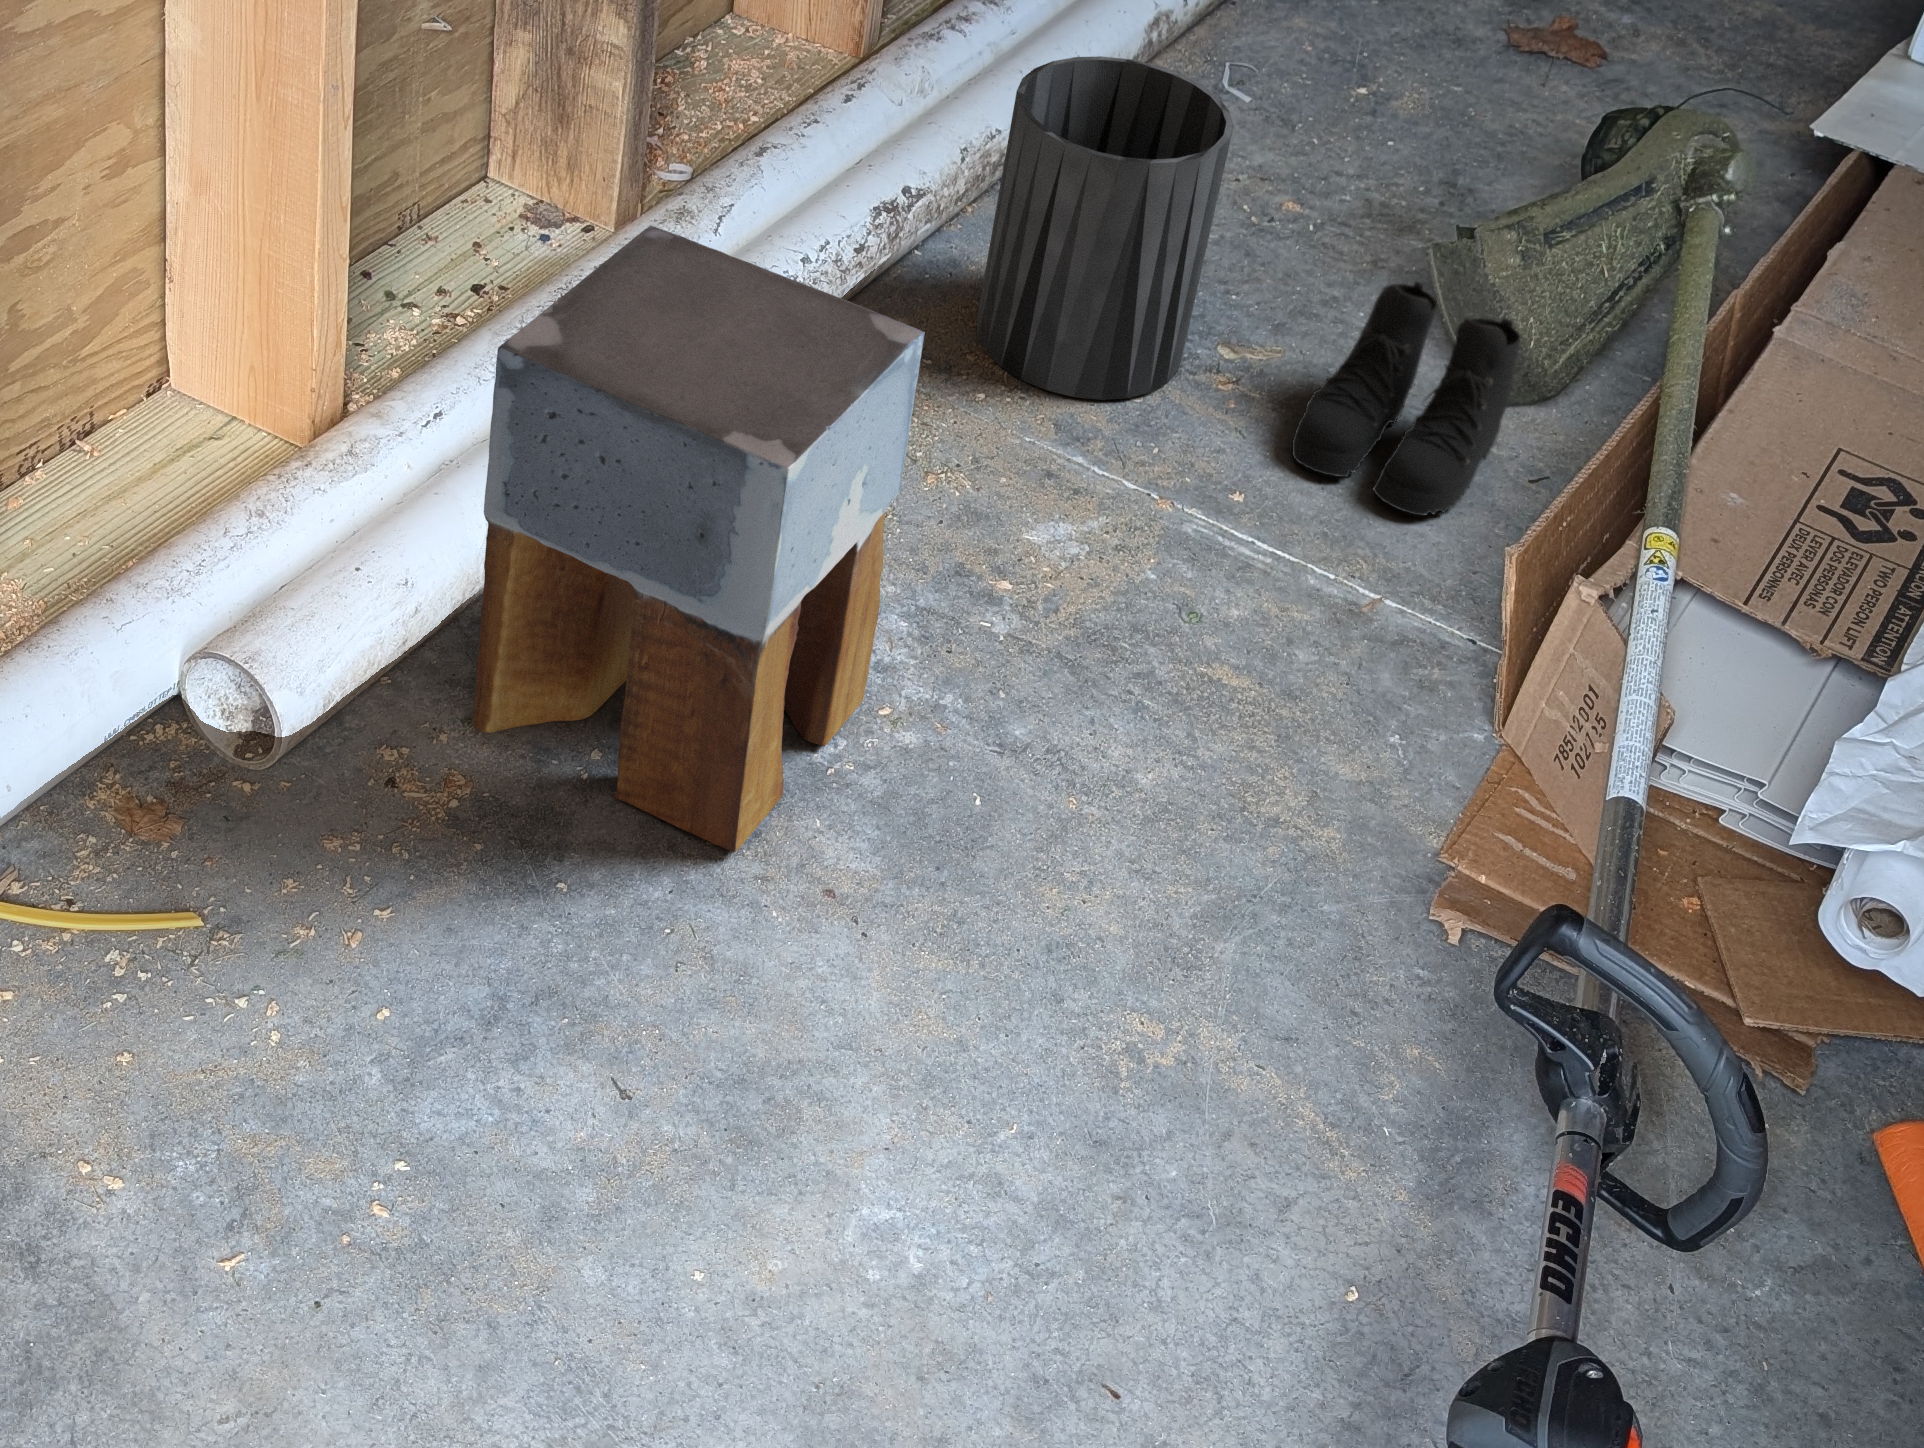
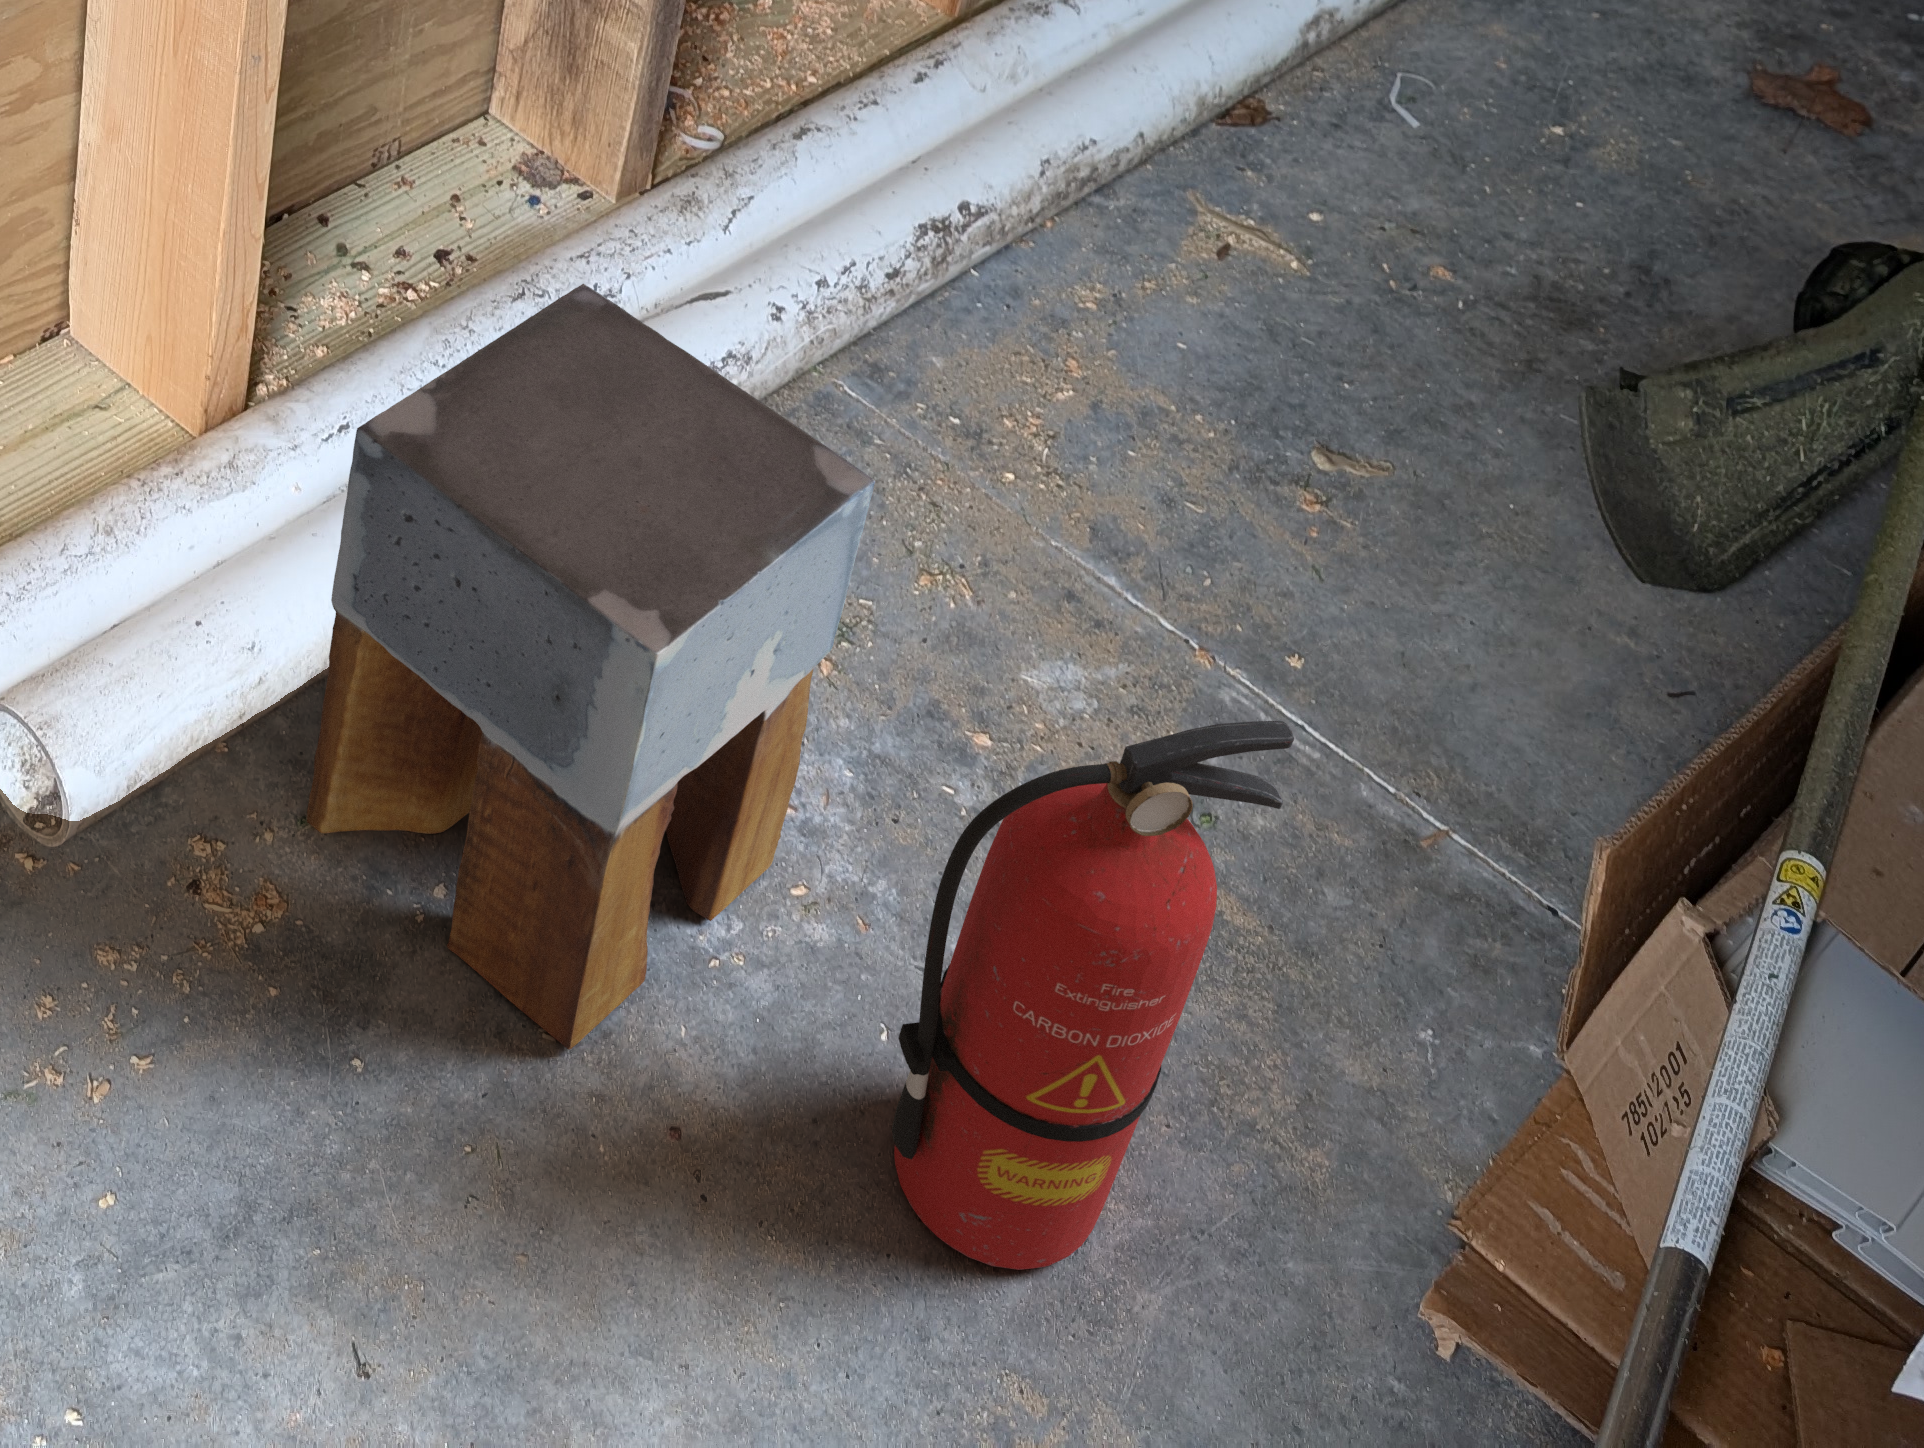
trash can: present [976,56,1234,400] -> none [1017,93,1350,503]
boots: present [1292,282,1521,516] -> none [1371,421,1680,722]
fire extinguisher: none [1008,440,1291,946] -> present [892,721,1294,1270]

